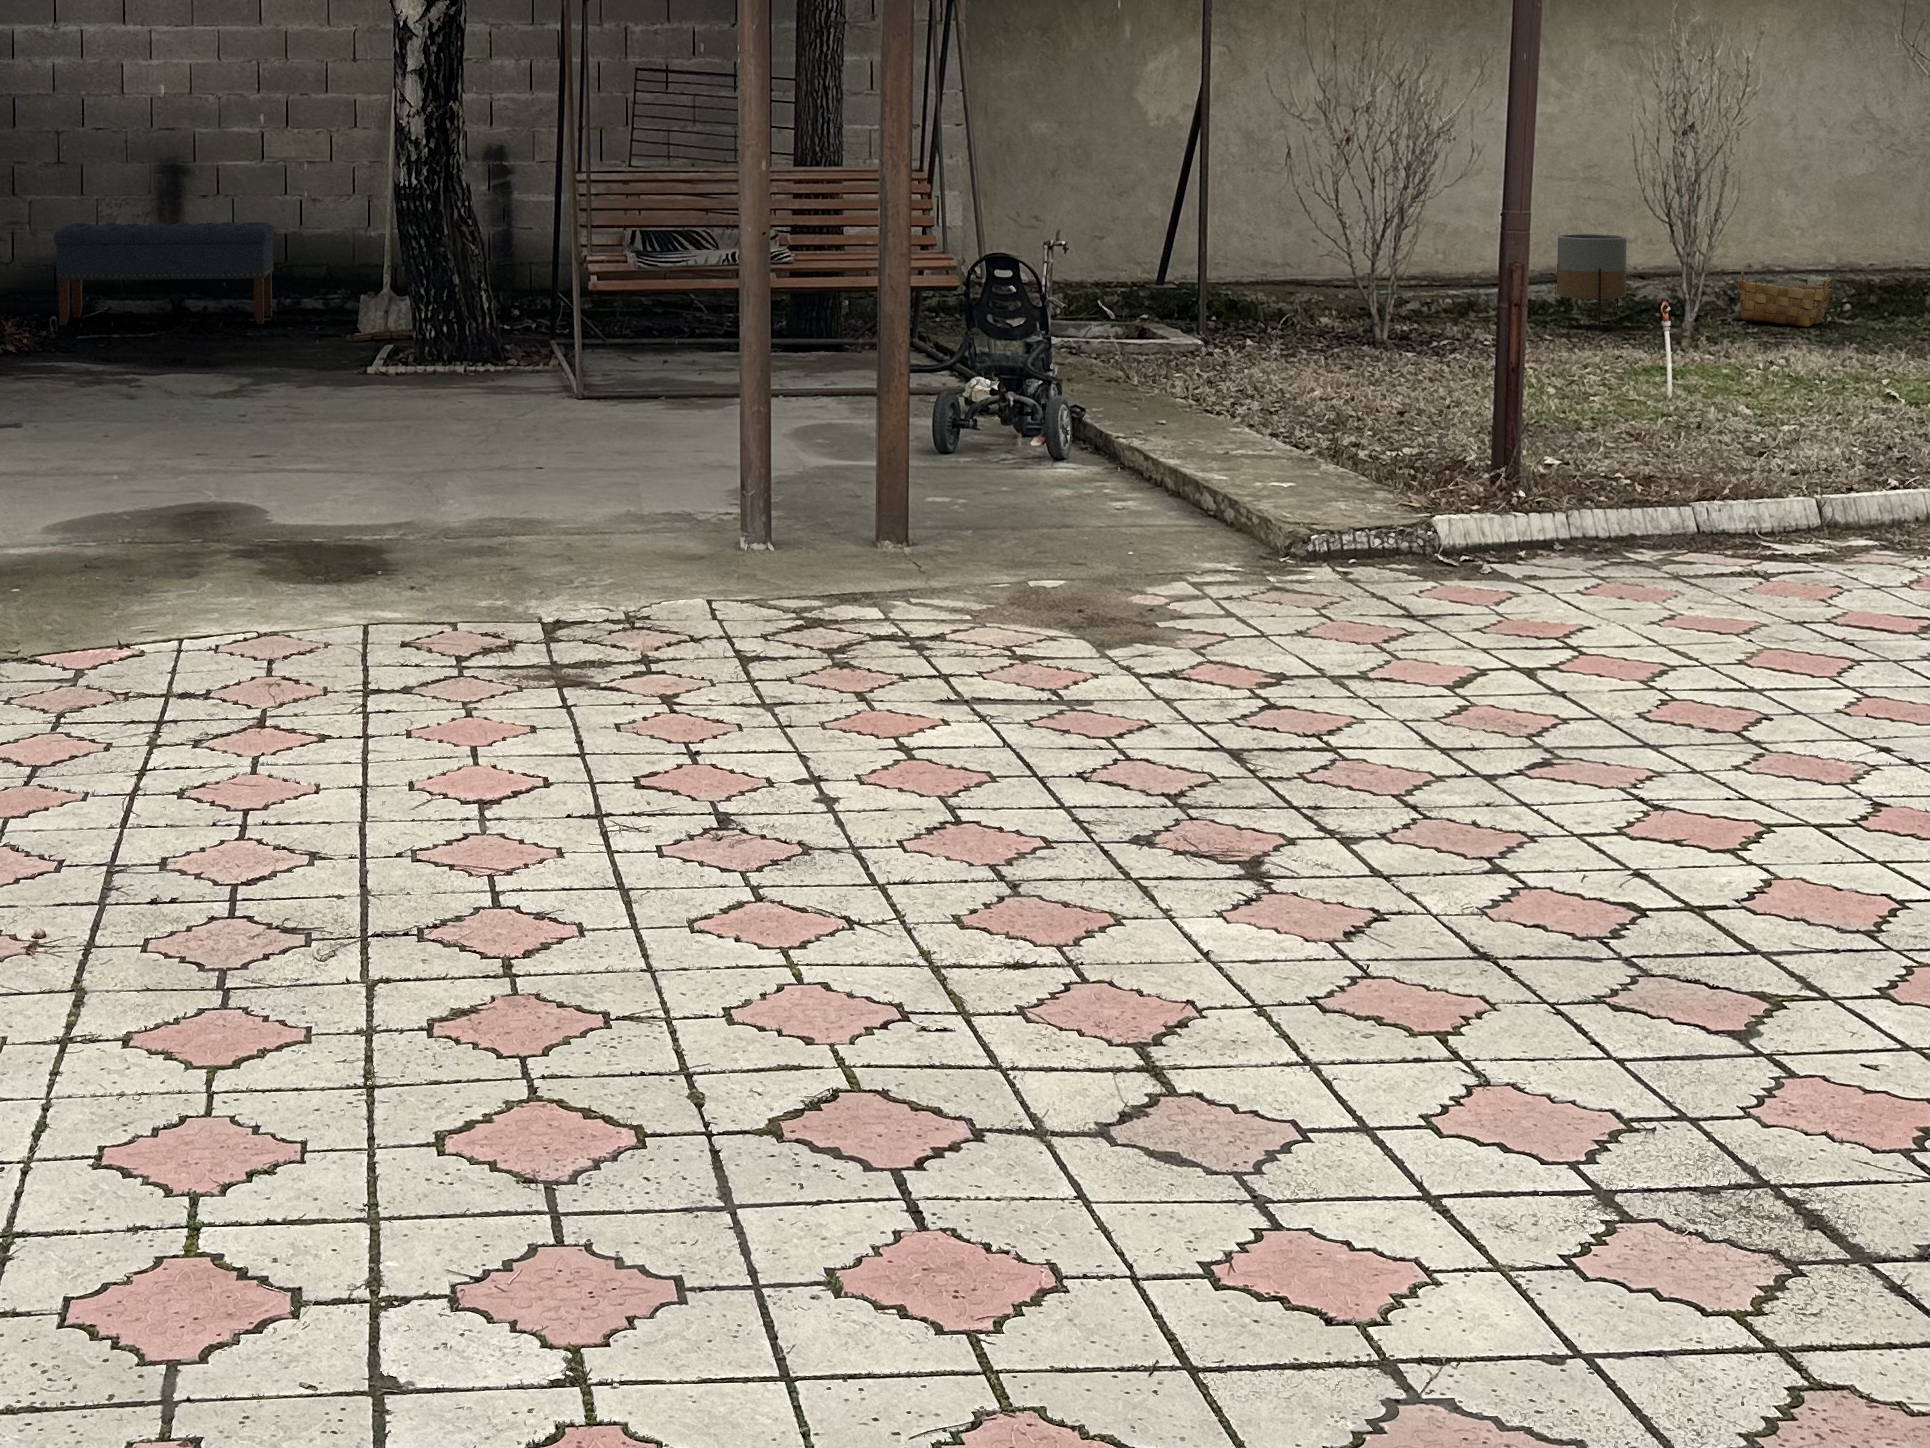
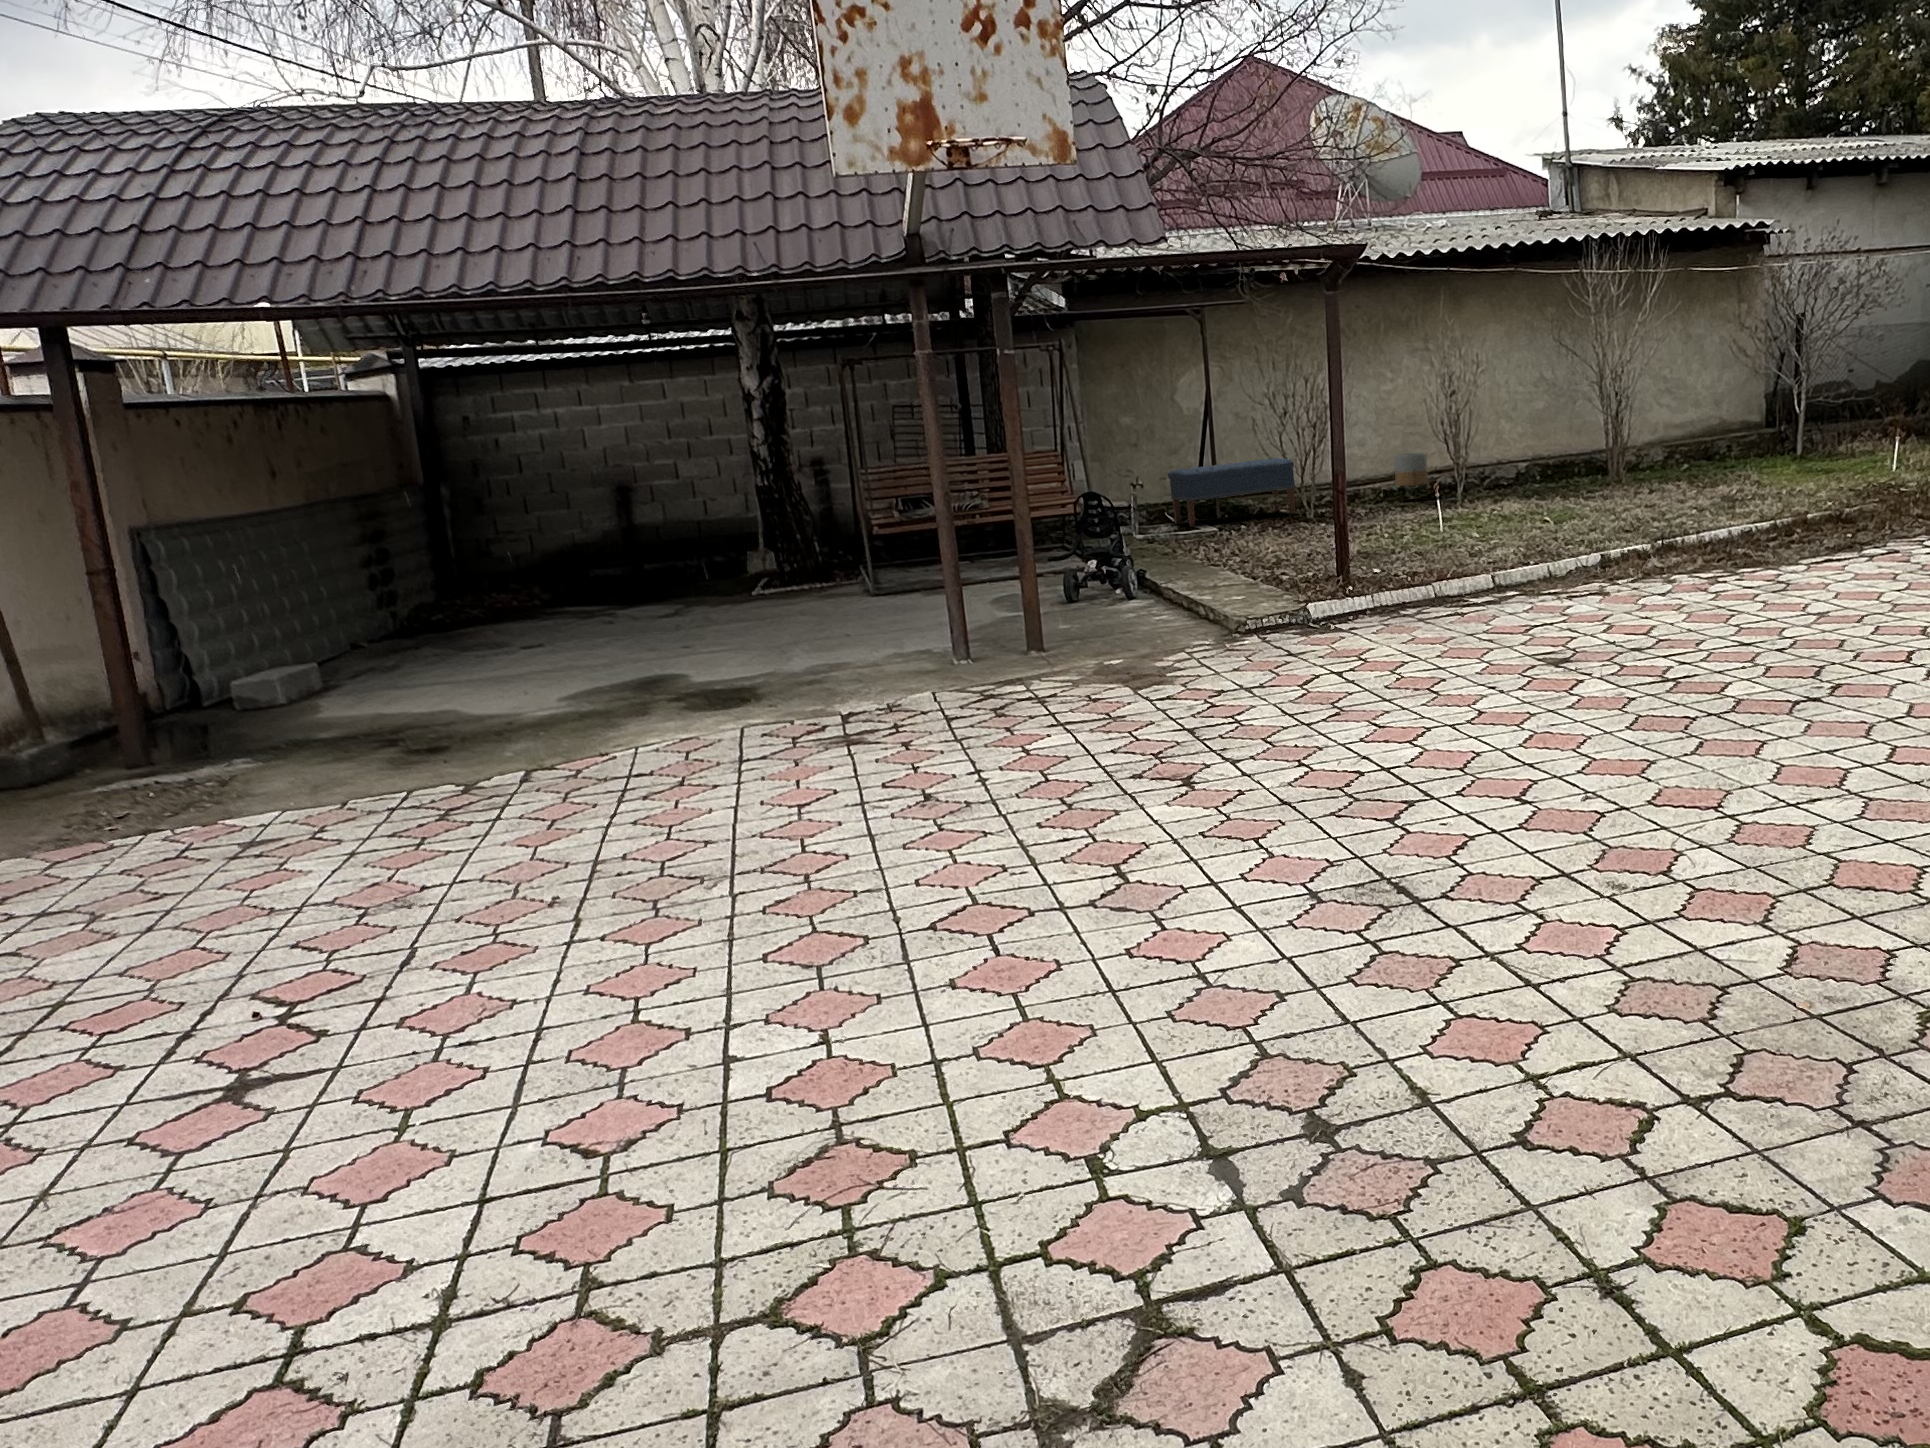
bench: present [54,222,275,325] -> present [1168,458,1295,527]
woven basket: present [1738,263,1834,327] -> none [1482,460,1526,490]

